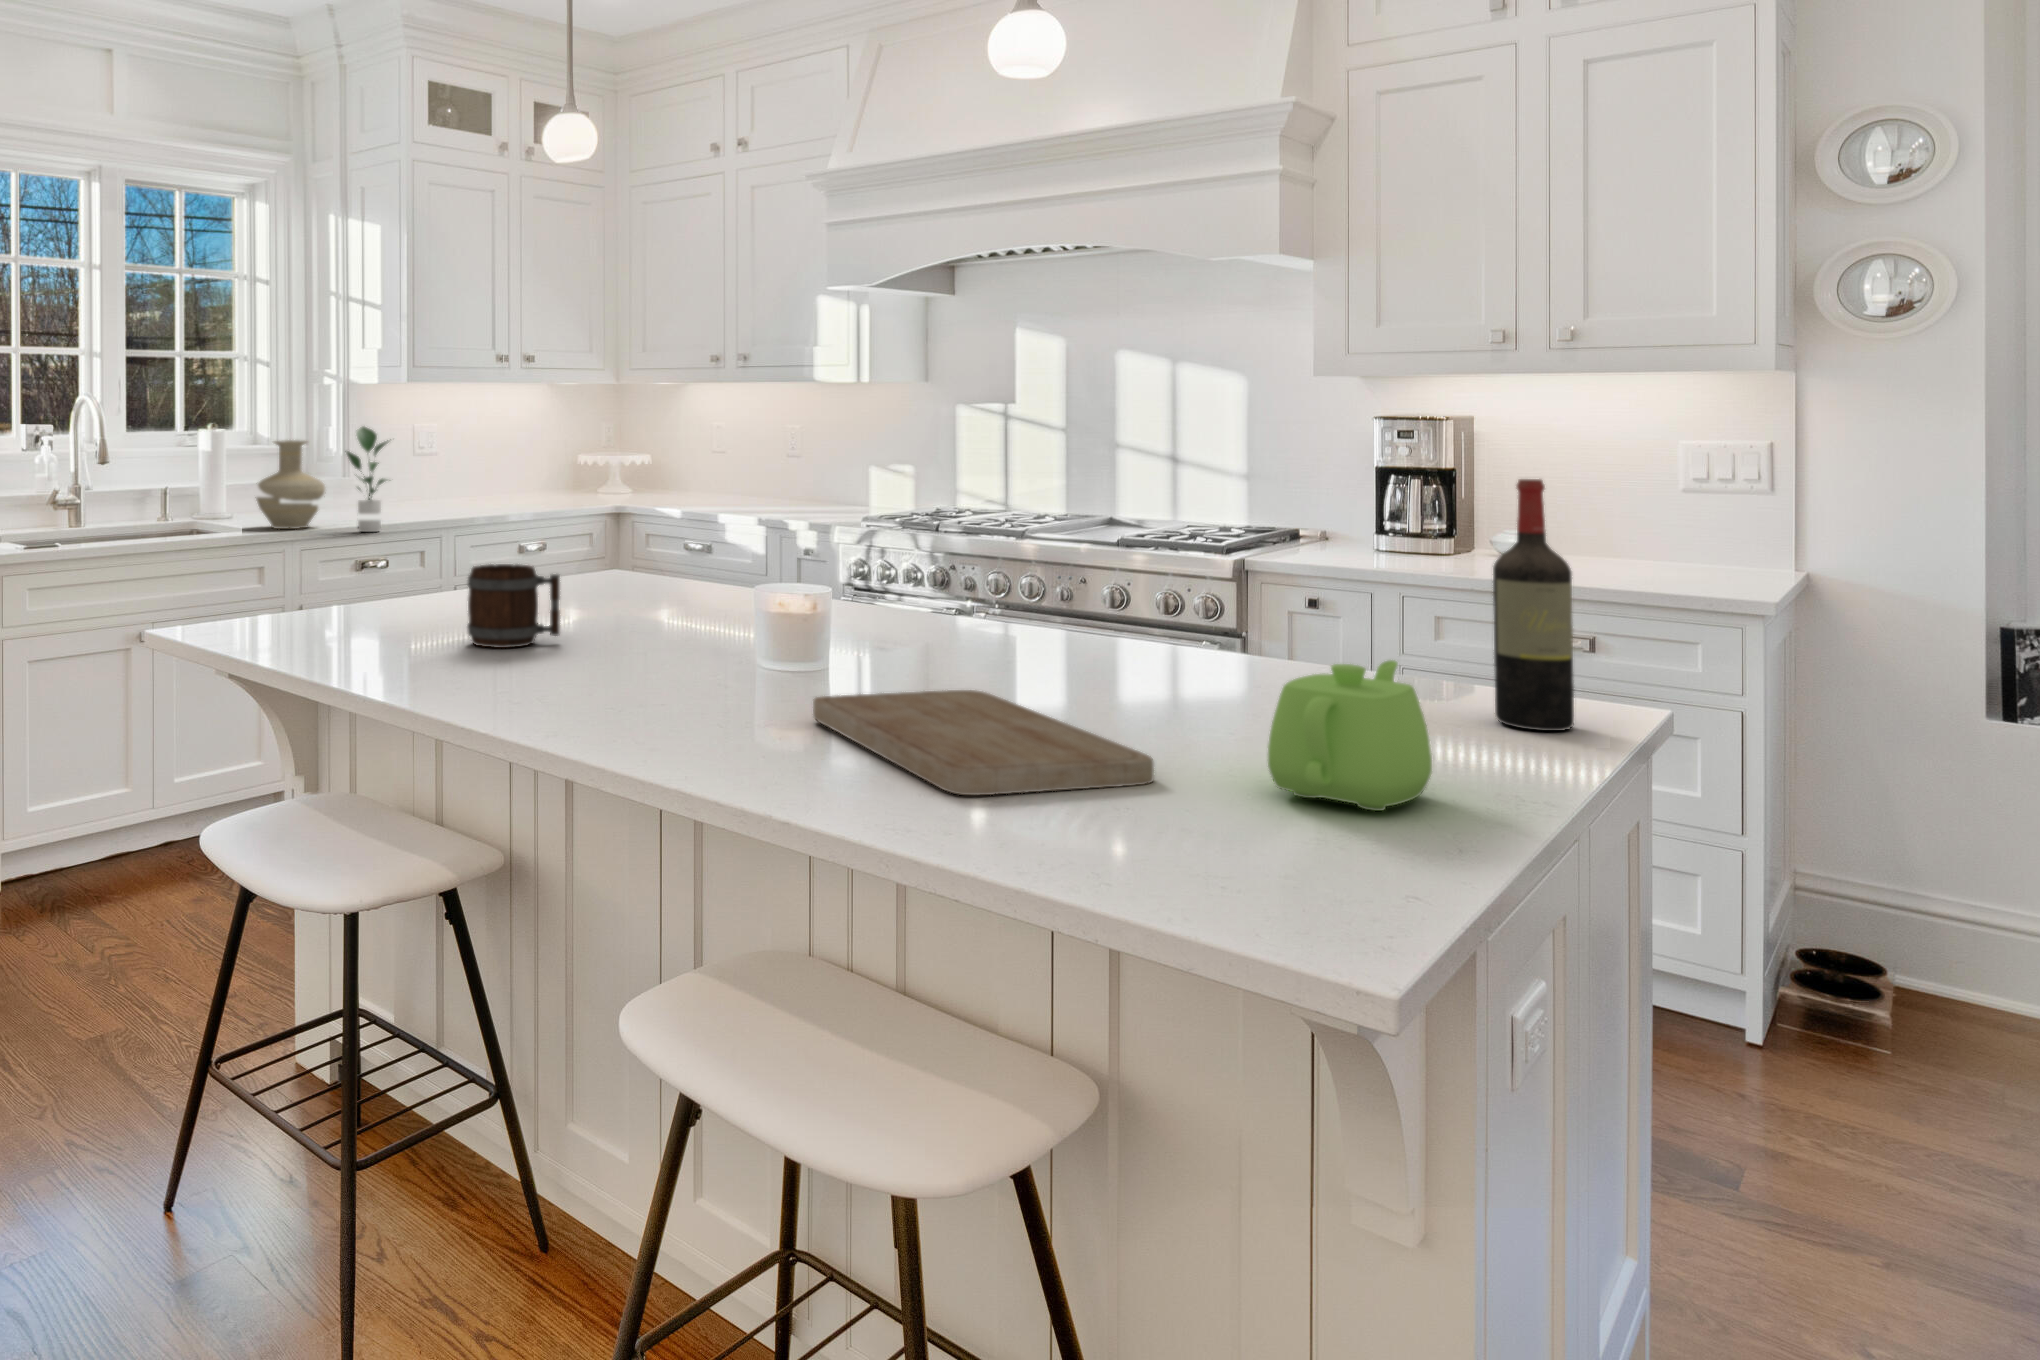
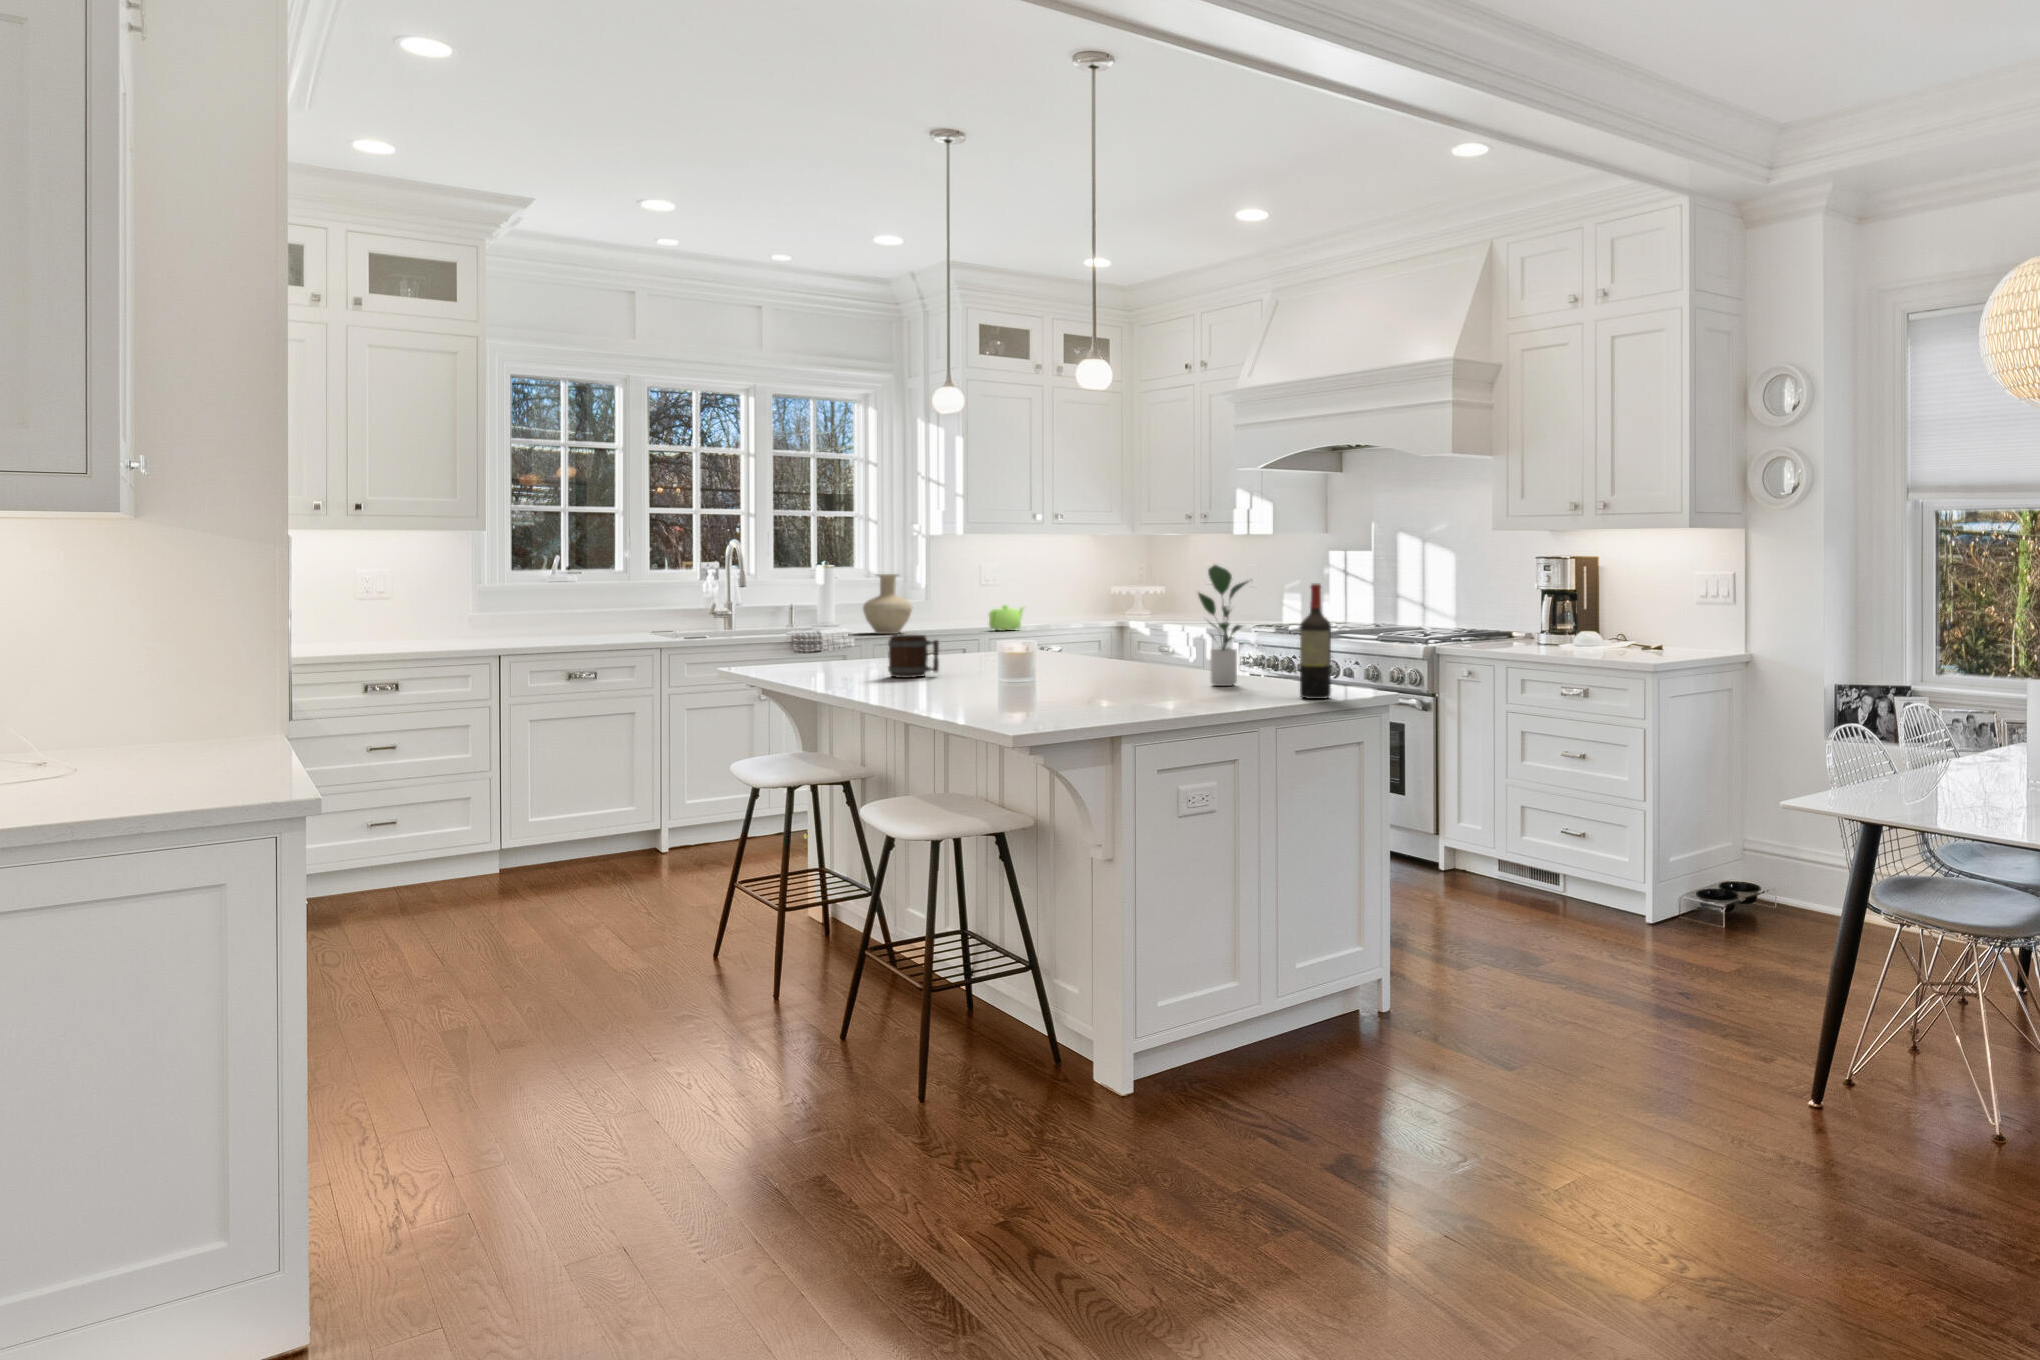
potted plant: present [347,427,388,532] -> present [1198,565,1248,686]
teapot: present [1268,660,1432,811] -> present [989,605,1023,631]
cutting board: present [813,690,1154,795] -> none [992,684,1091,711]

